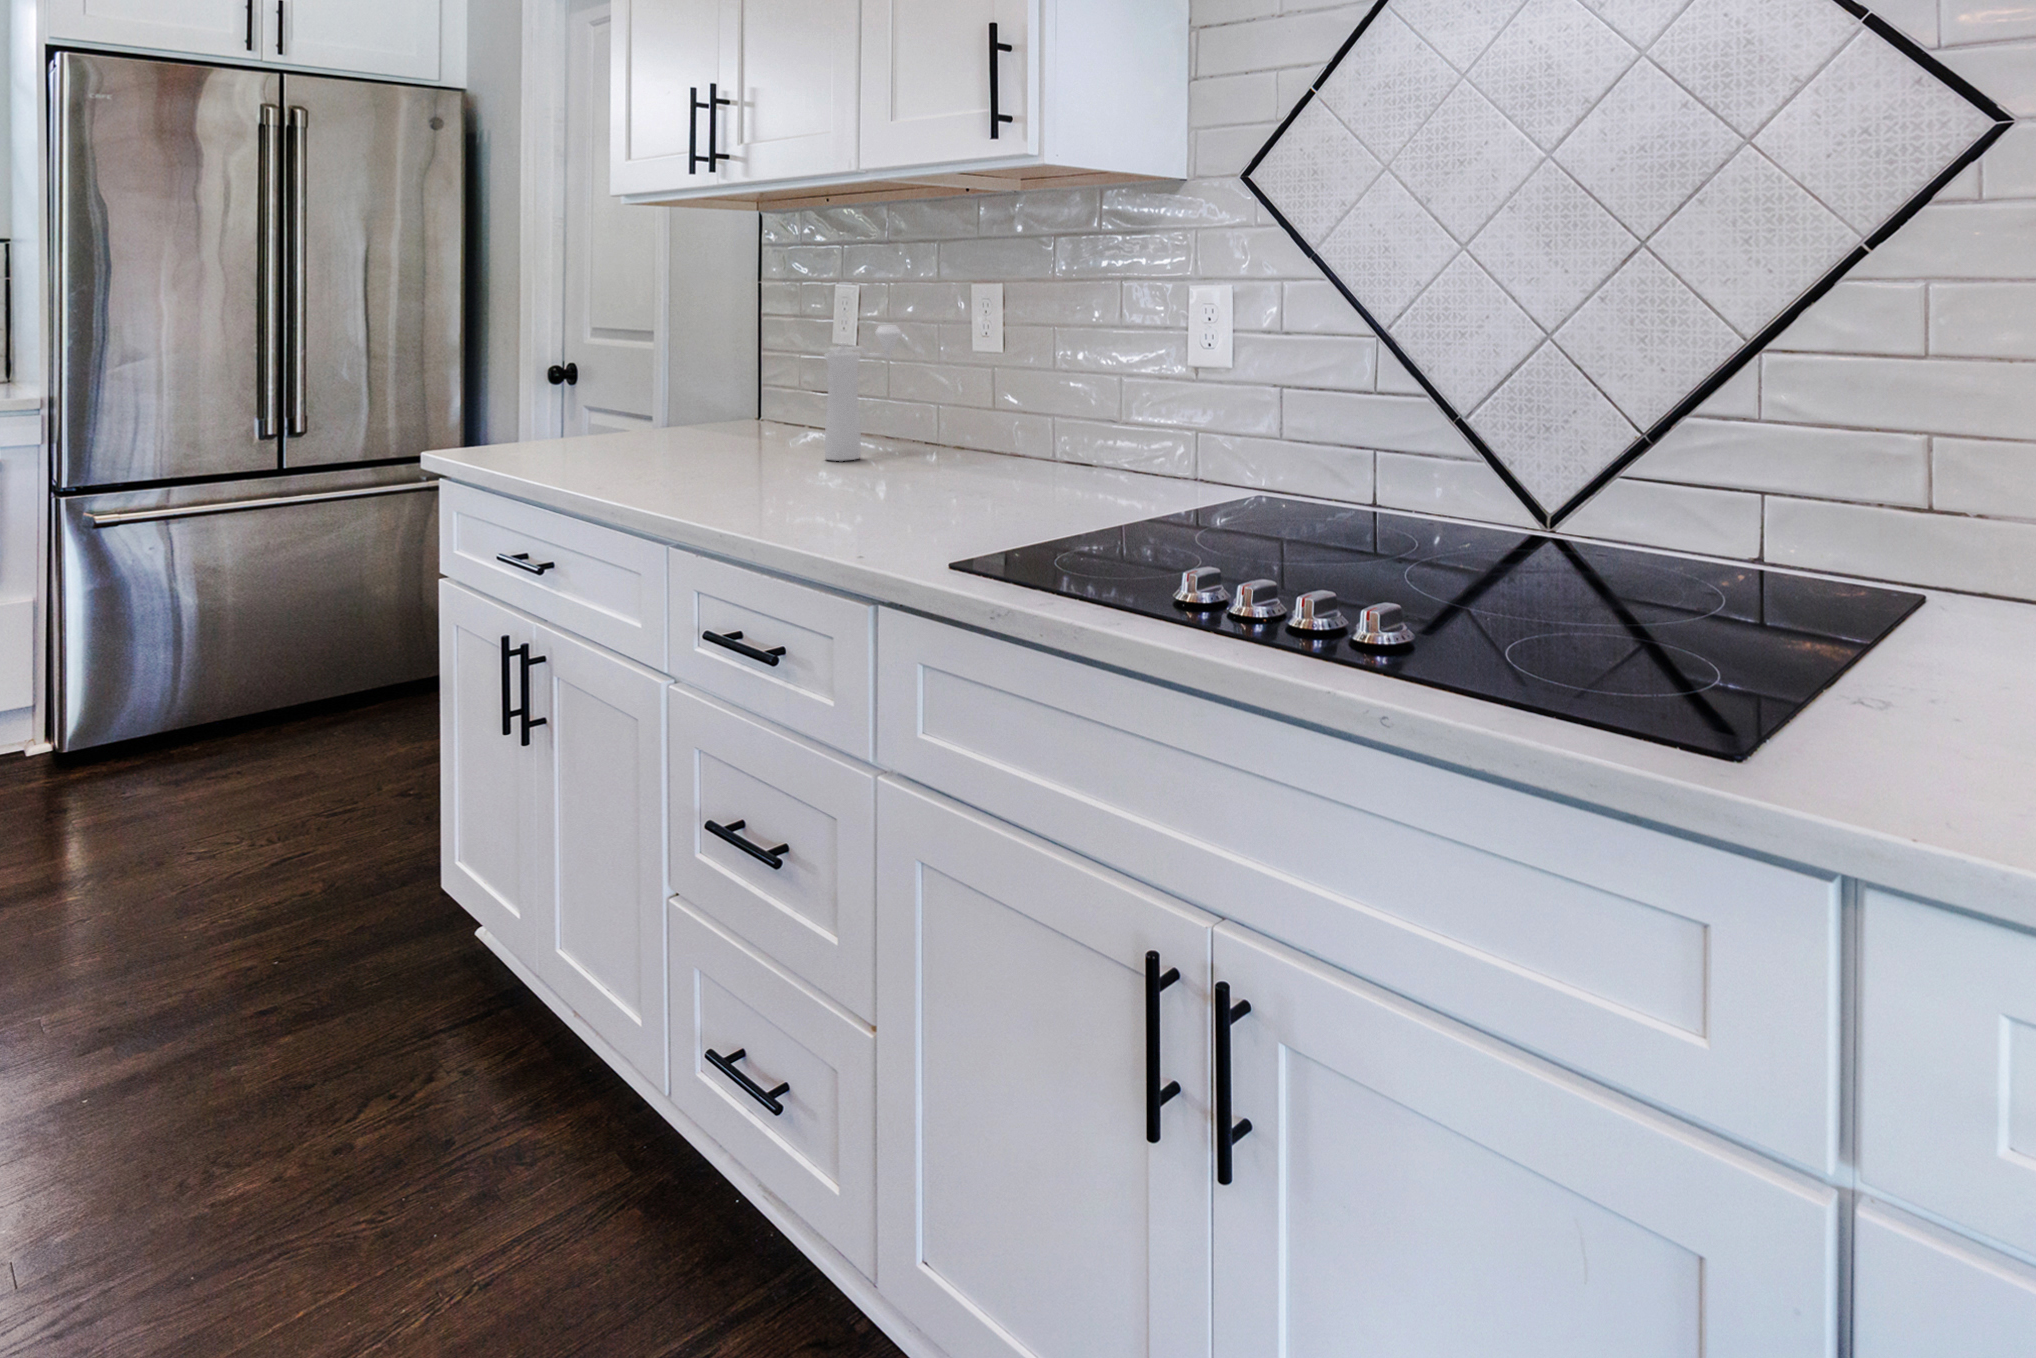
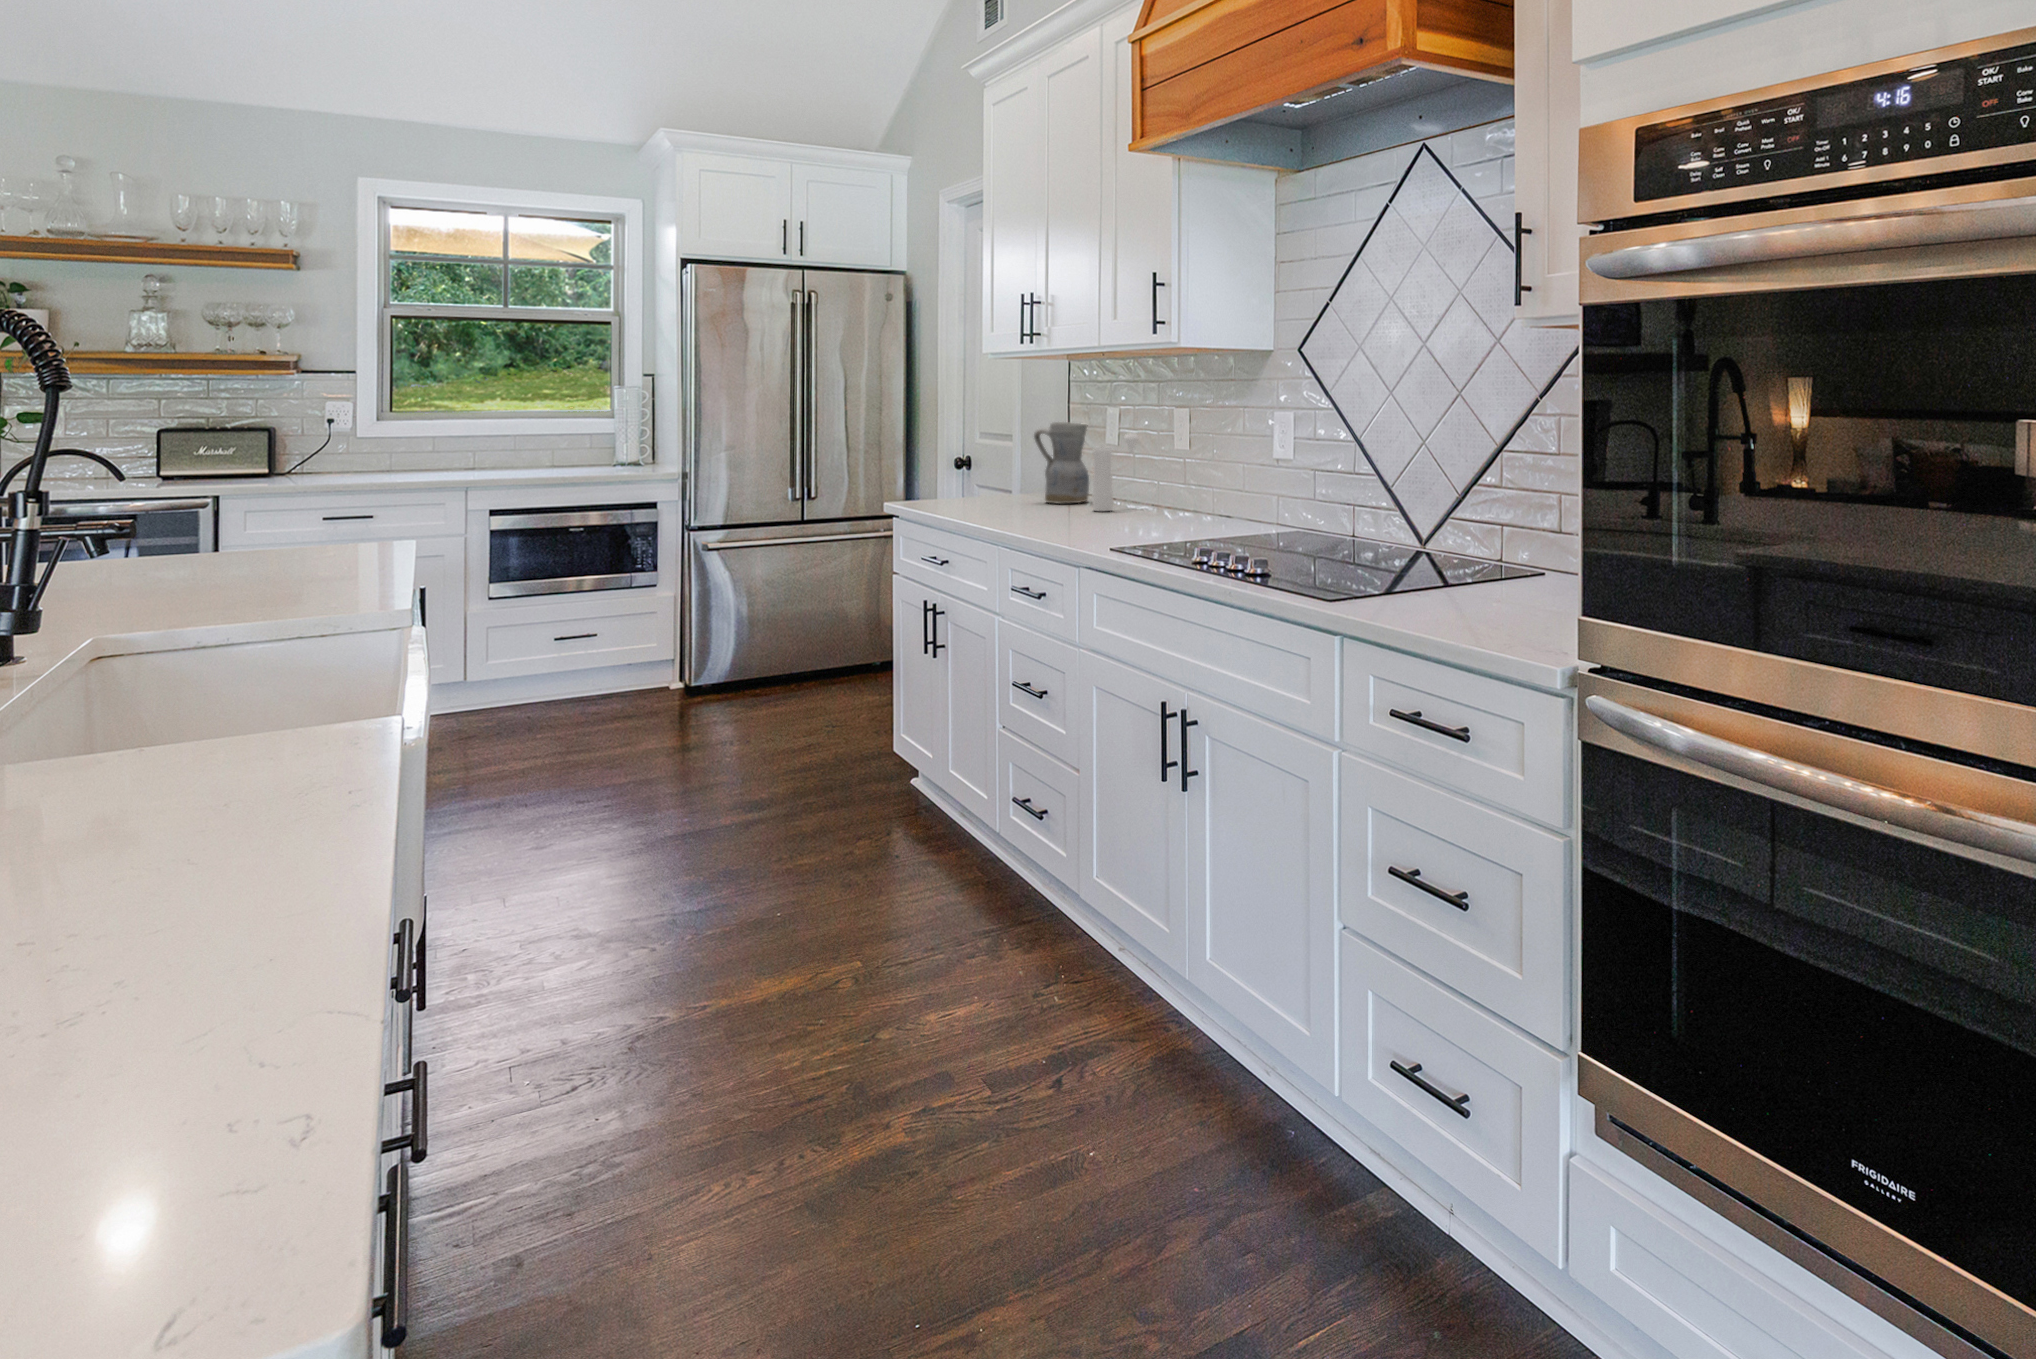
ceramic pitcher: none [707,307,804,445] -> present [1034,422,1089,503]

